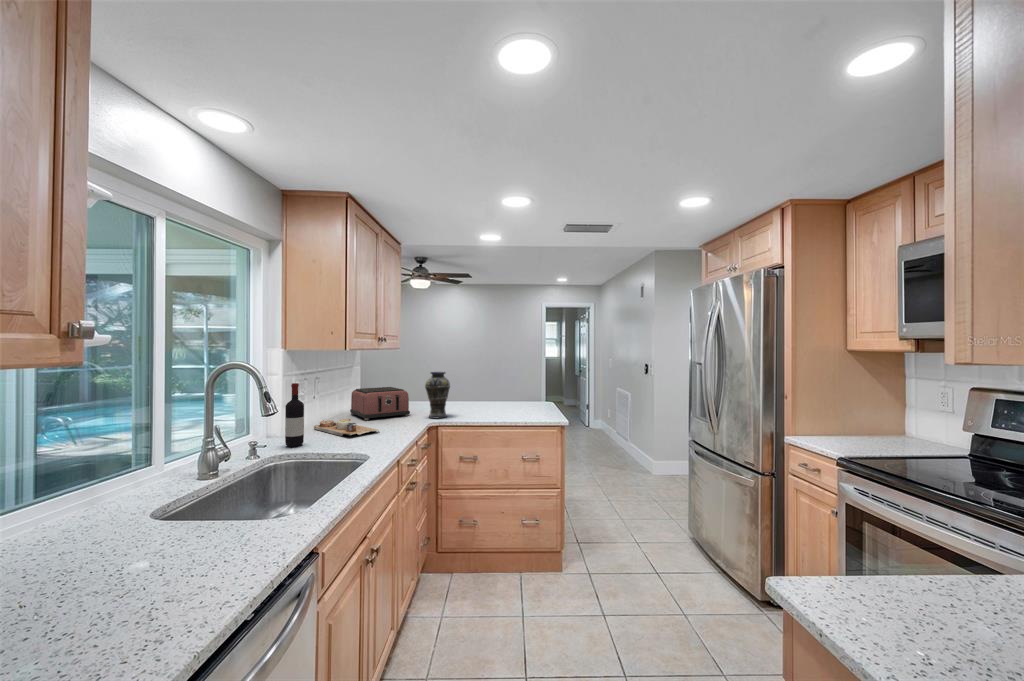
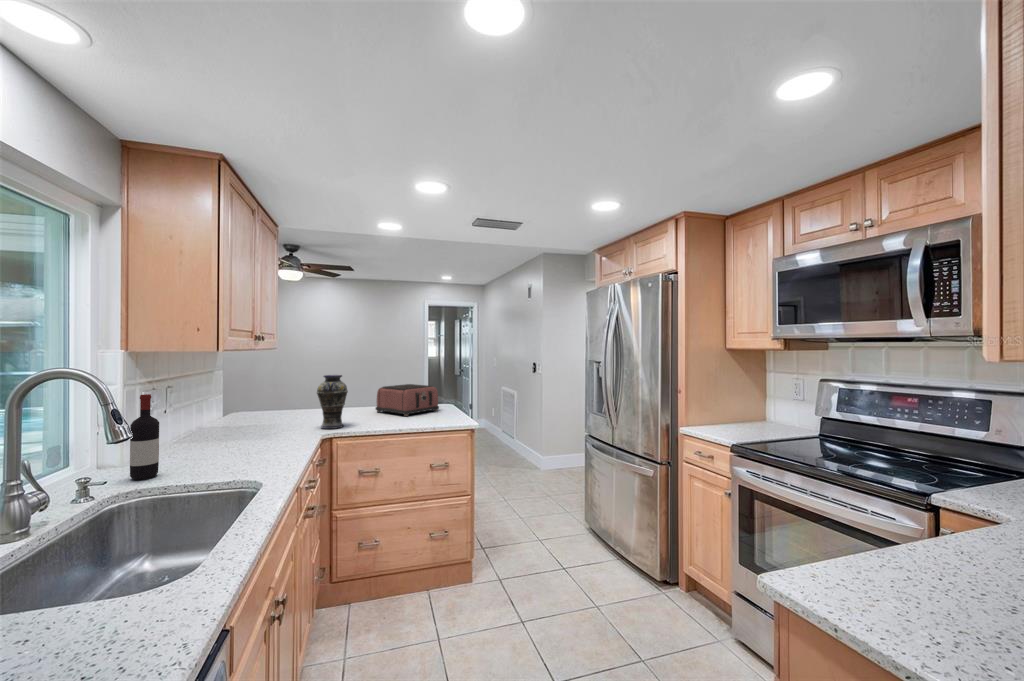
toaster: present [350,387,410,420] -> present [376,384,439,416]
cutting board: present [314,419,379,436] -> none [166,436,265,459]

